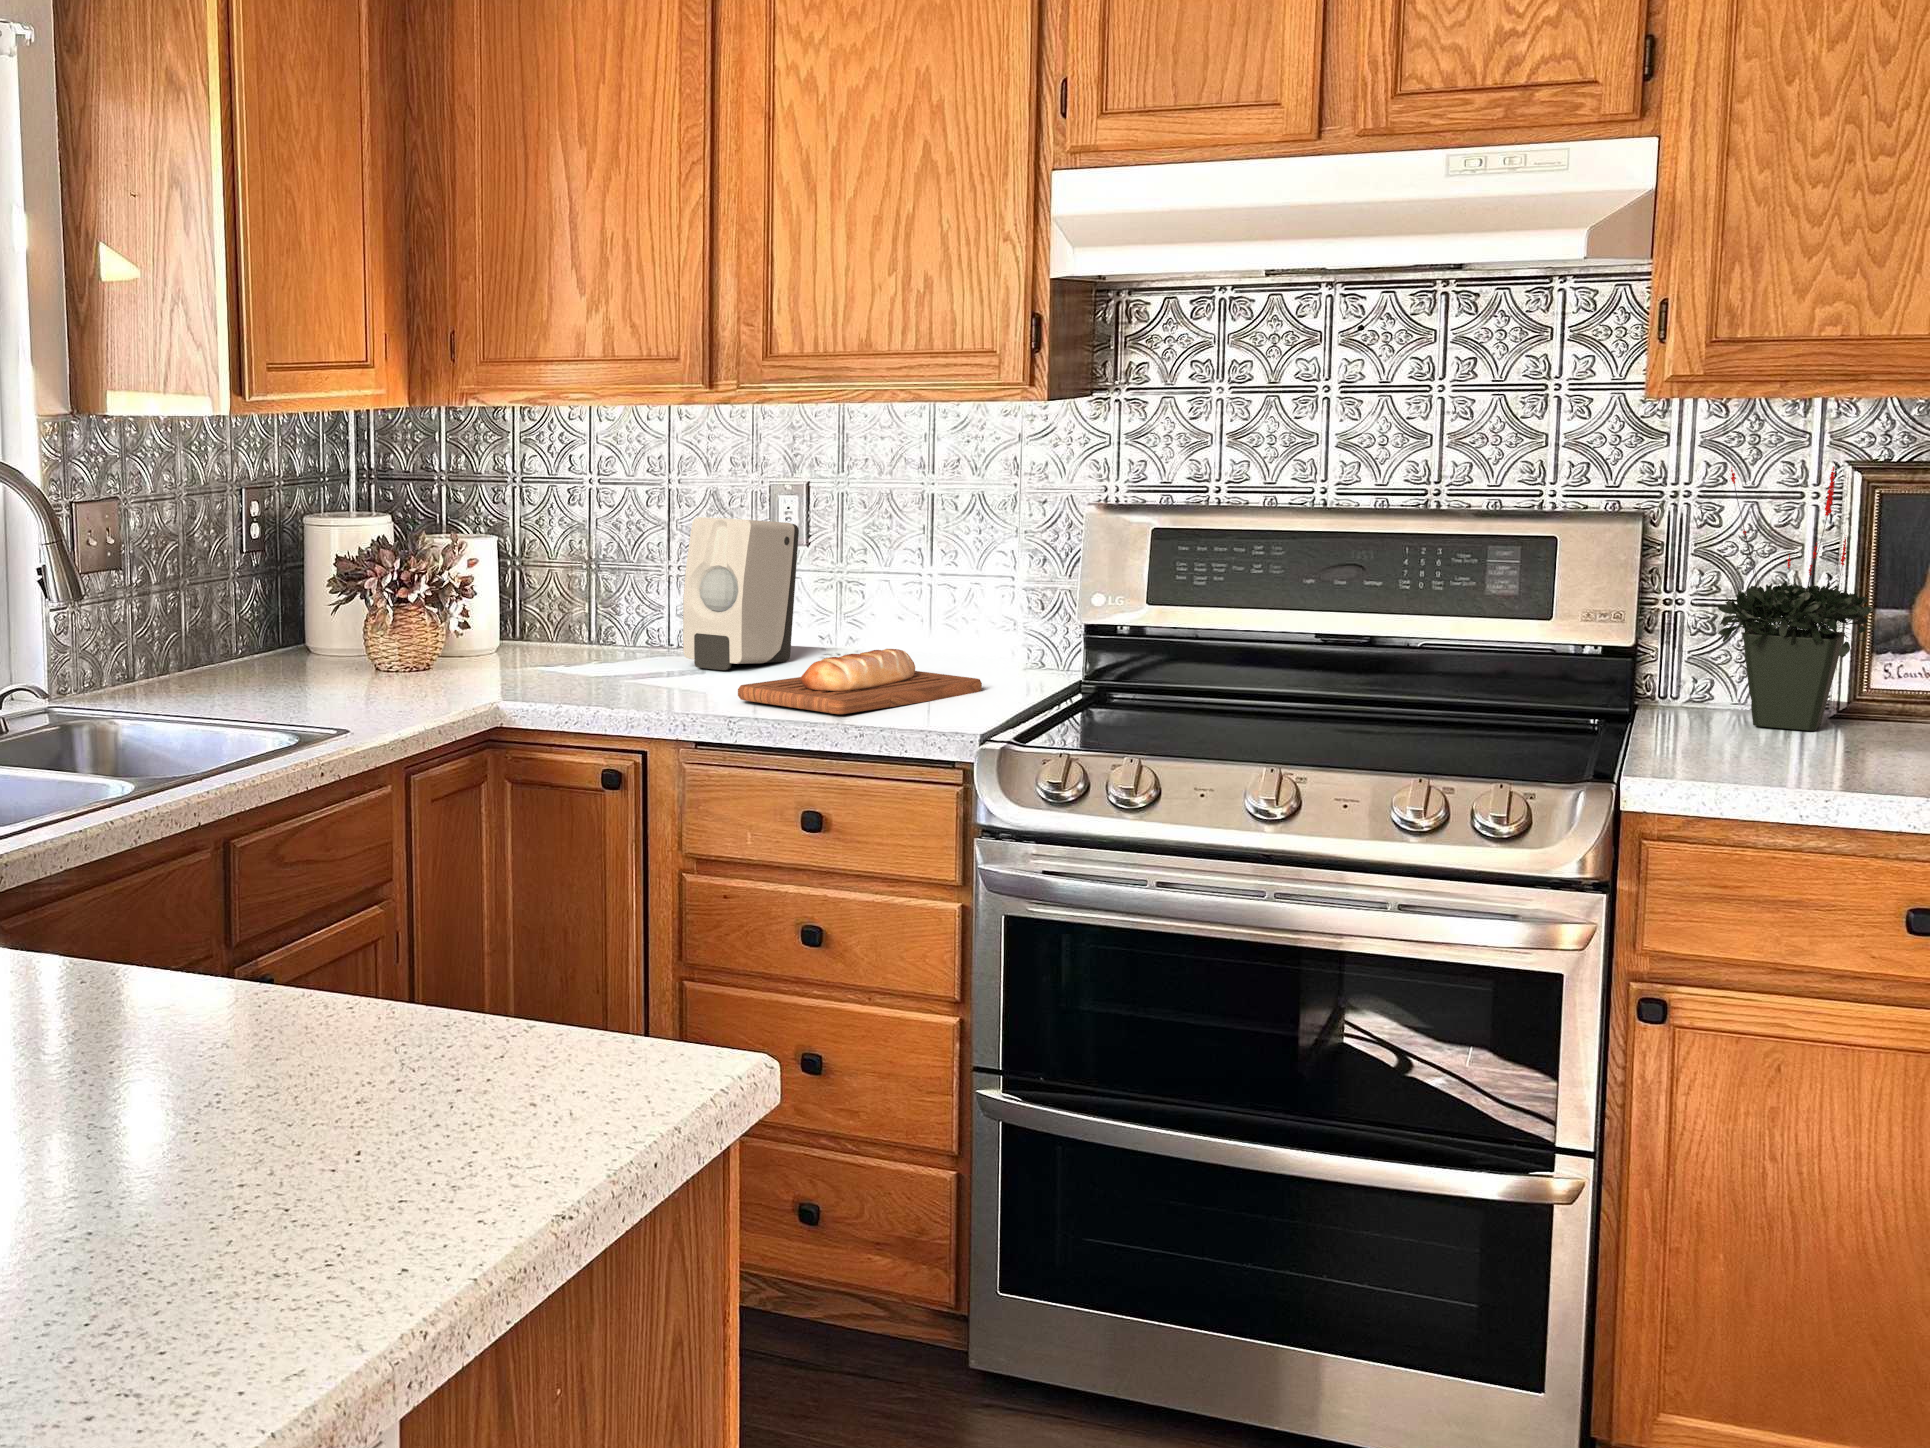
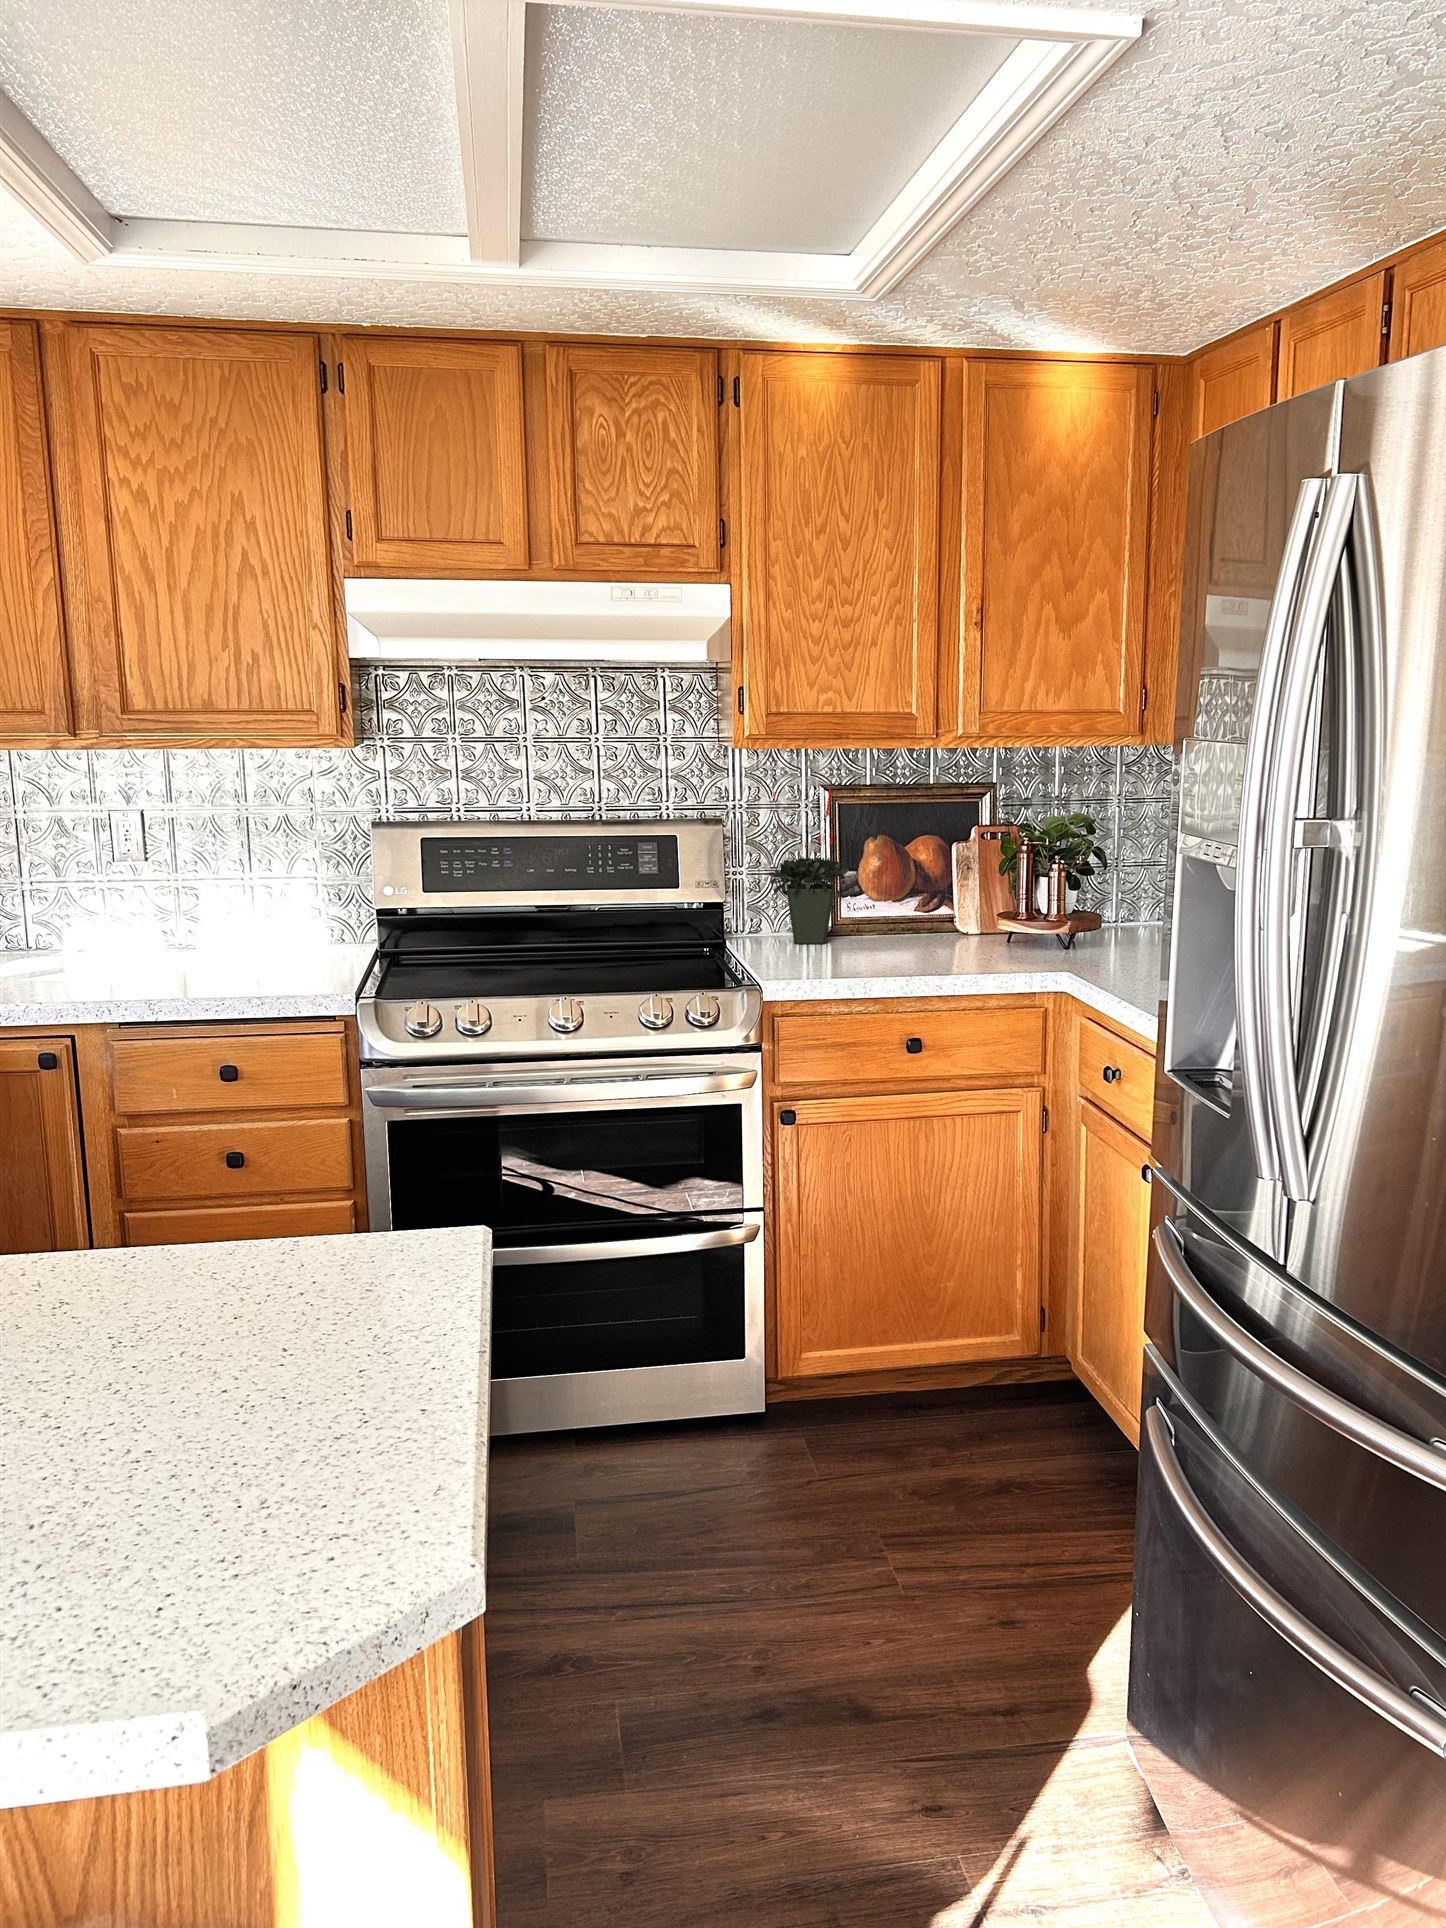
soap dispenser: present [683,517,799,670] -> none [52,843,143,965]
bread loaf: present [738,649,982,714] -> none [136,938,317,991]

